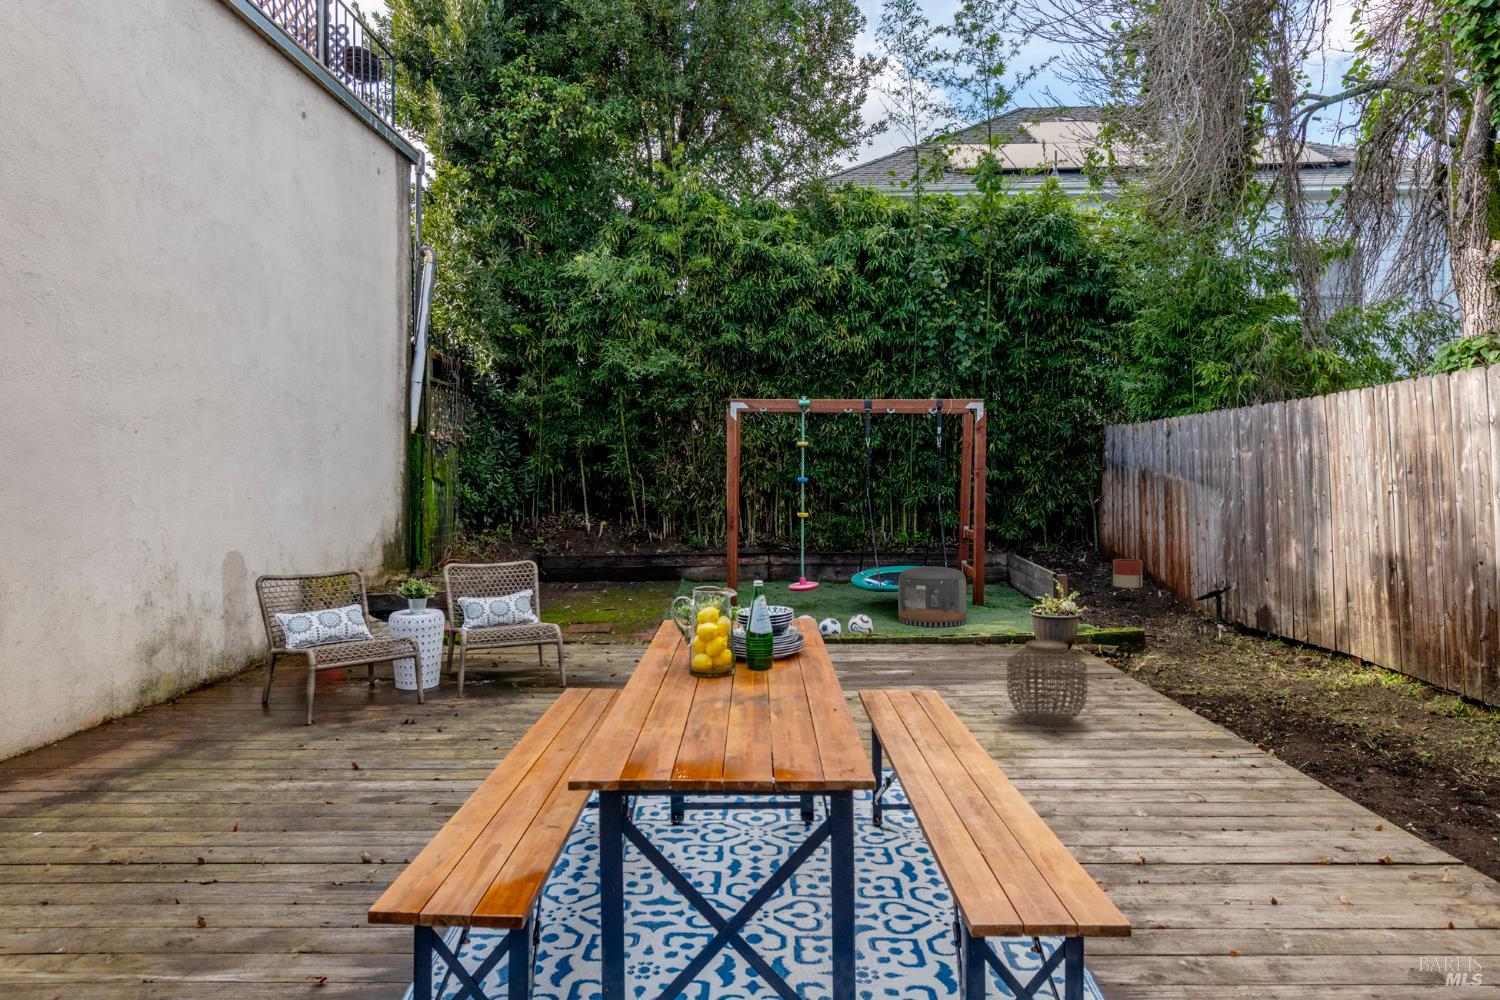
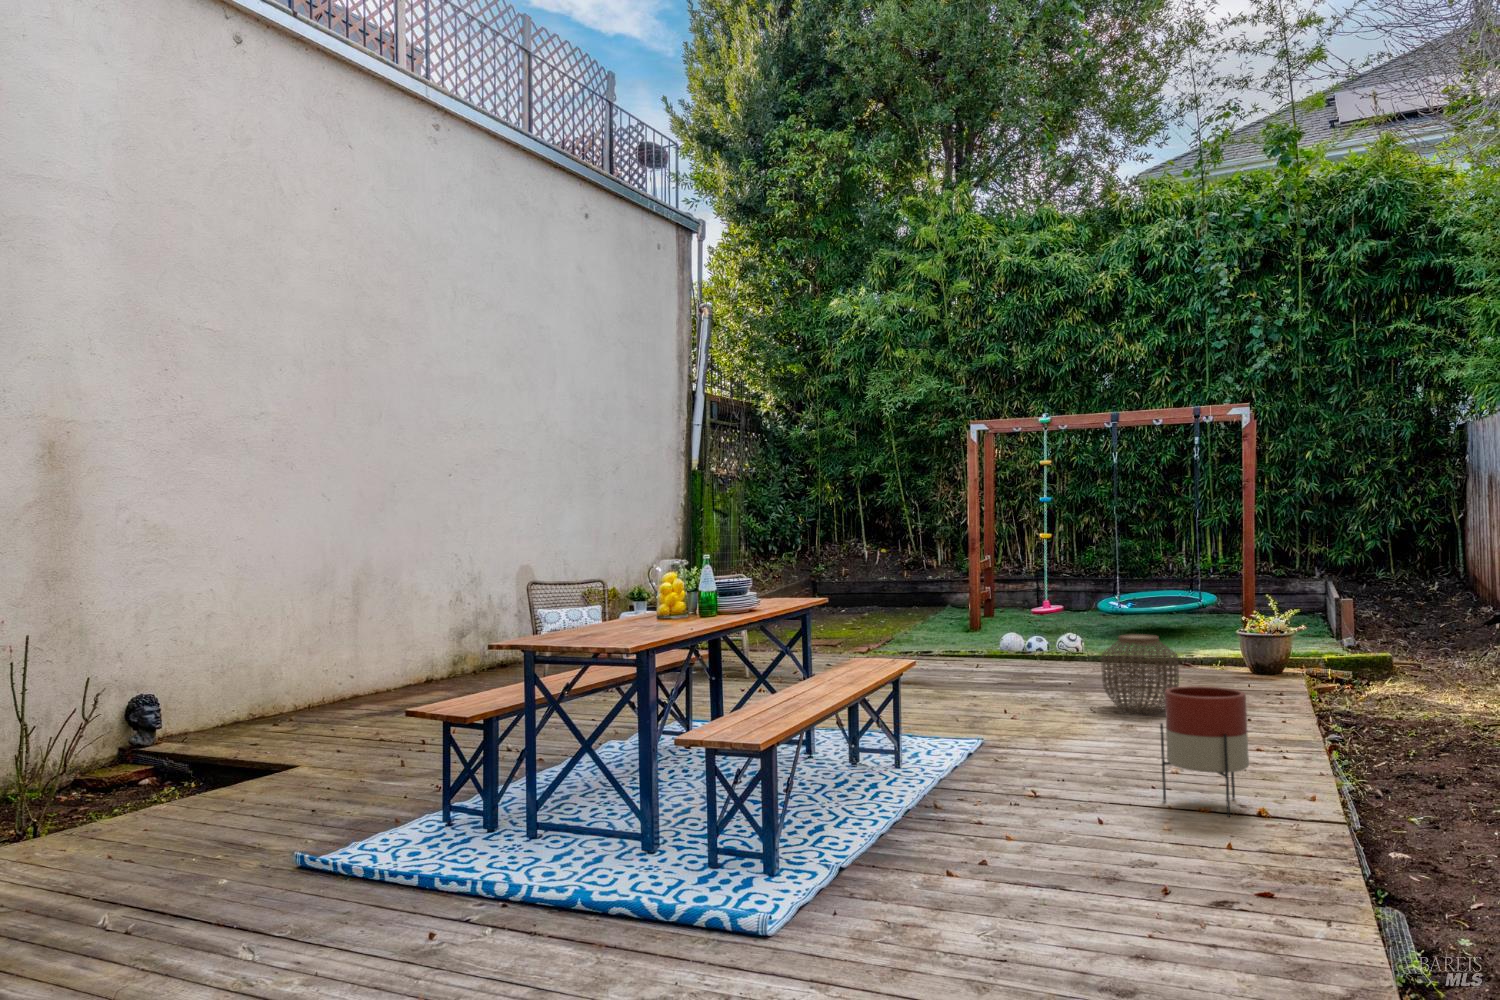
planter: present [1112,559,1142,602] -> present [1160,686,1249,817]
pouf: present [898,566,967,627] -> none [1133,588,1212,650]

